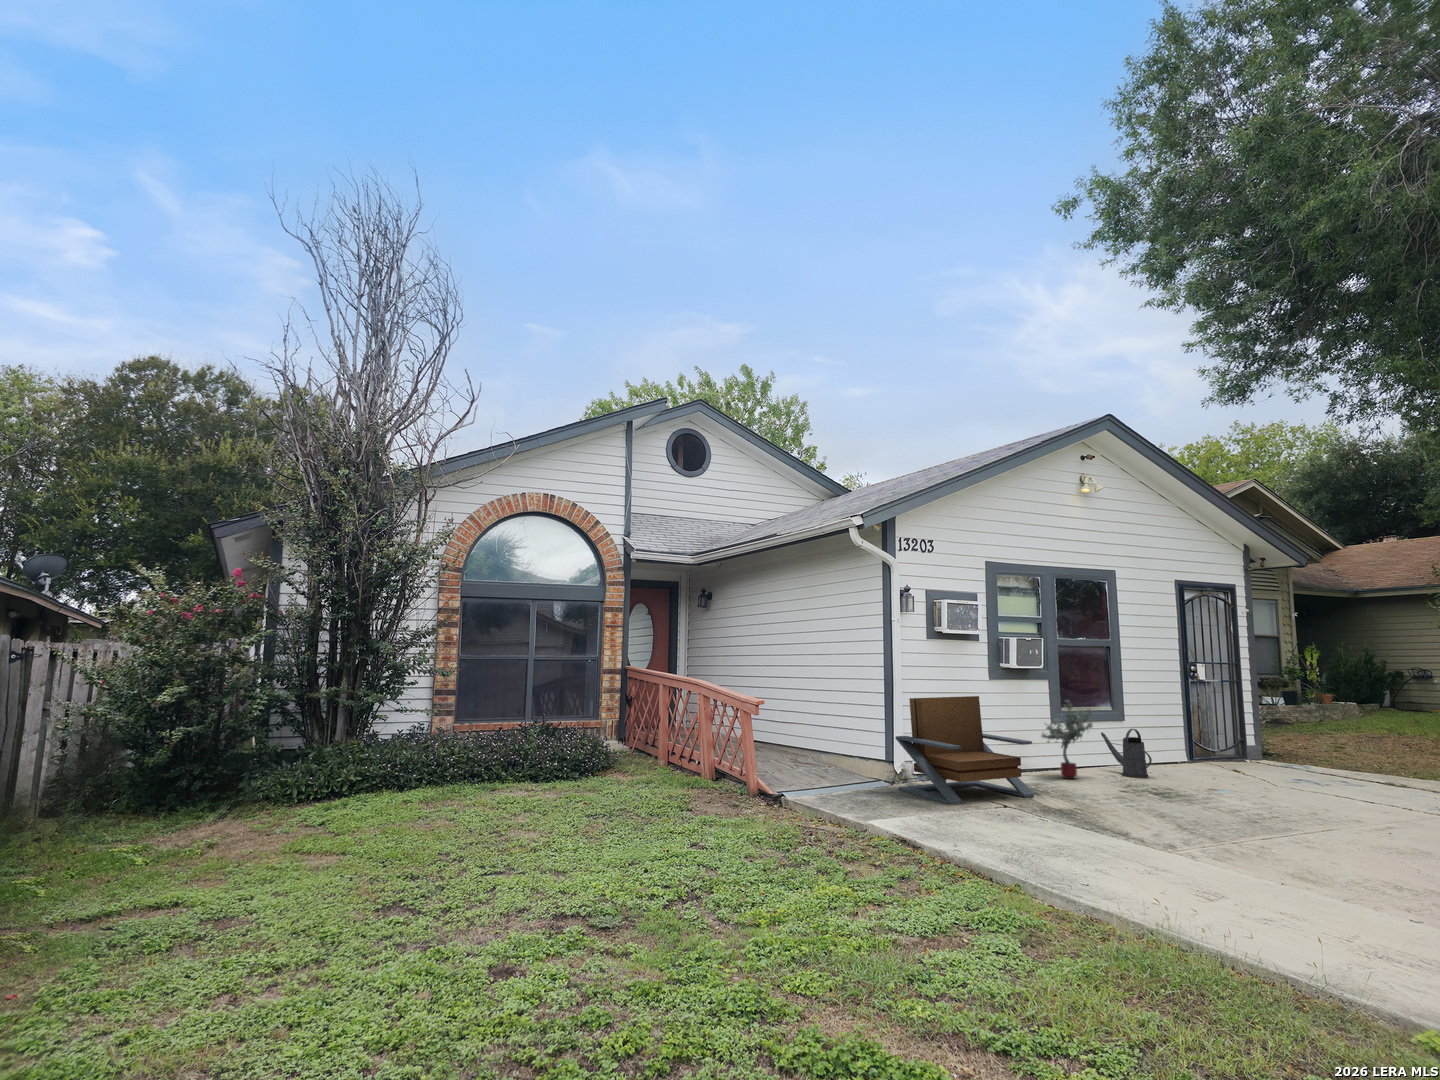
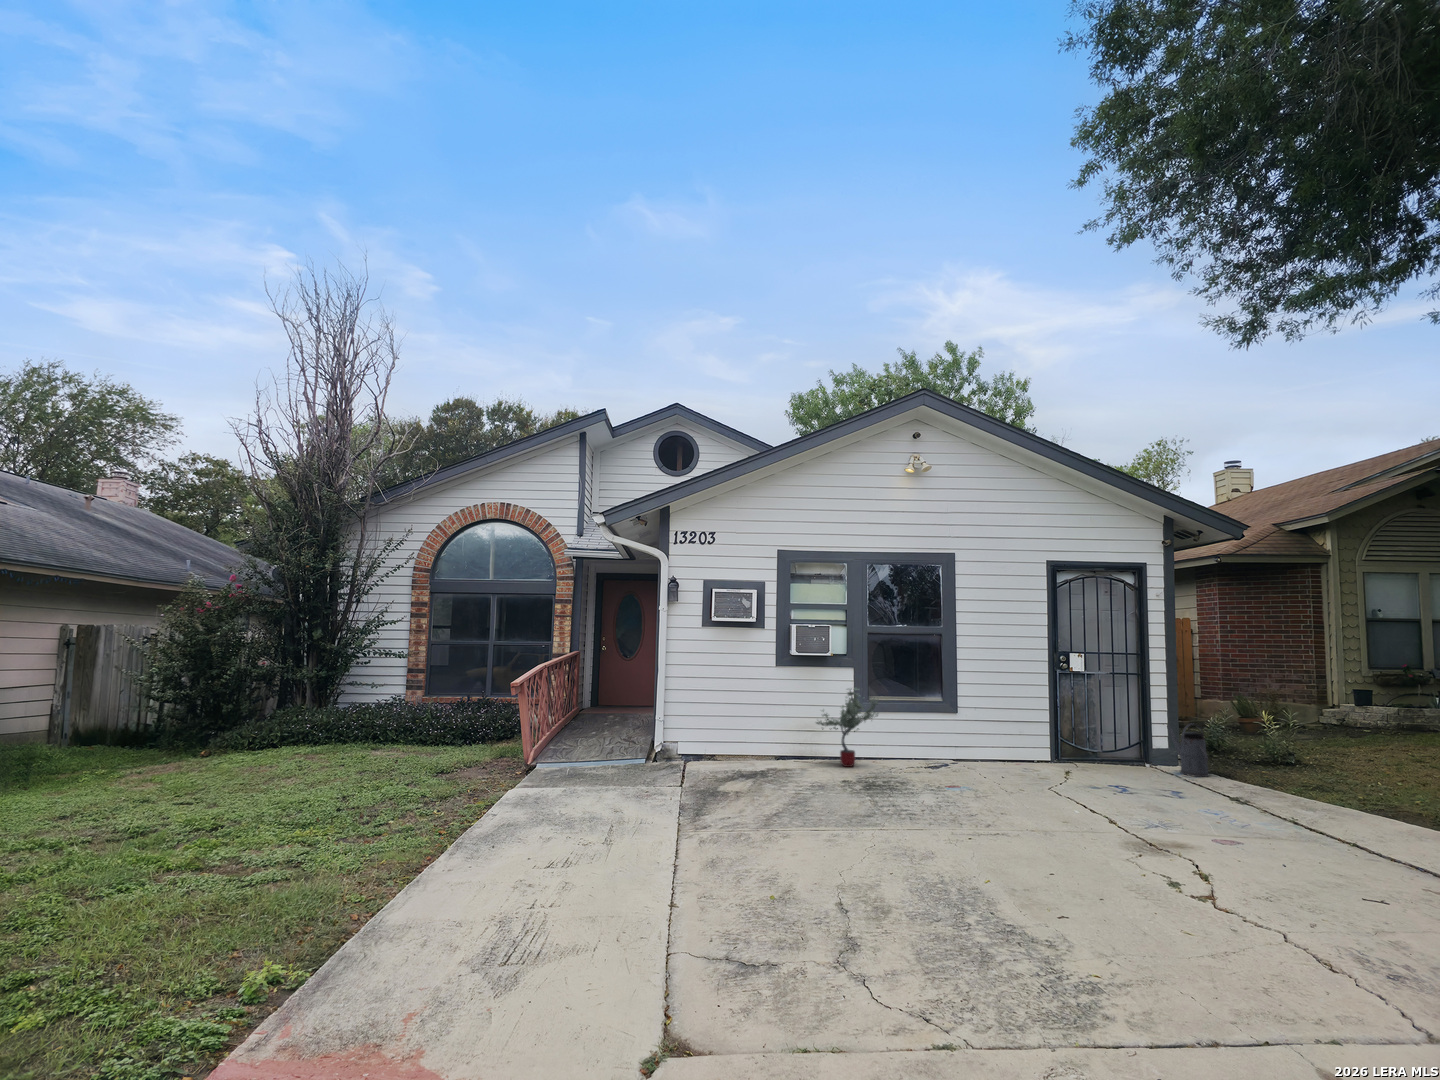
lounge chair: present [896,696,1034,805] -> none [642,680,742,779]
watering can: present [1101,729,1152,778] -> present [1167,724,1210,777]

